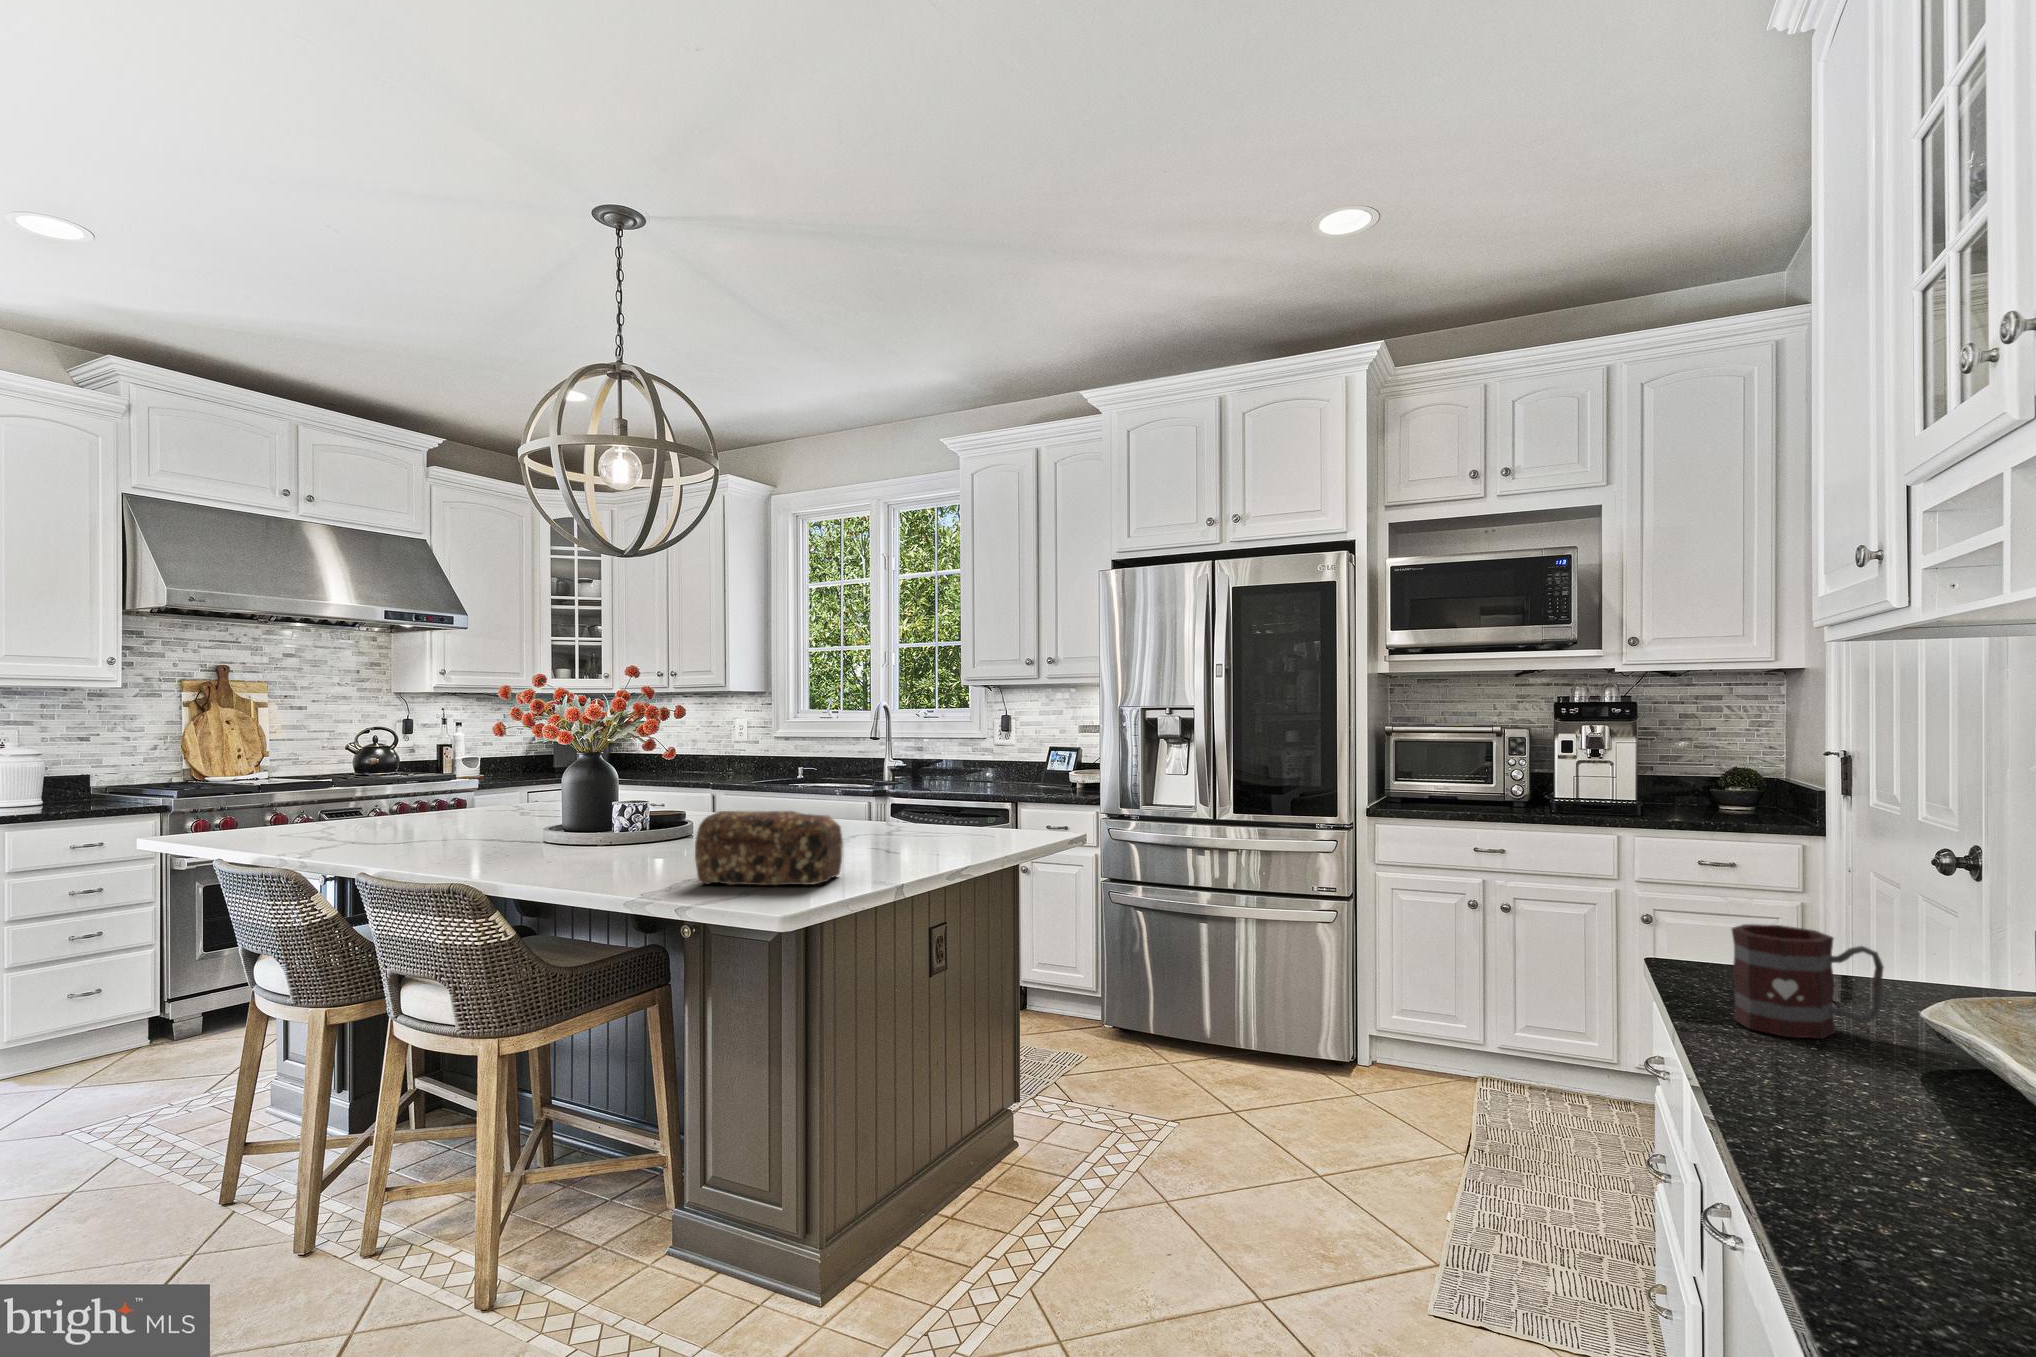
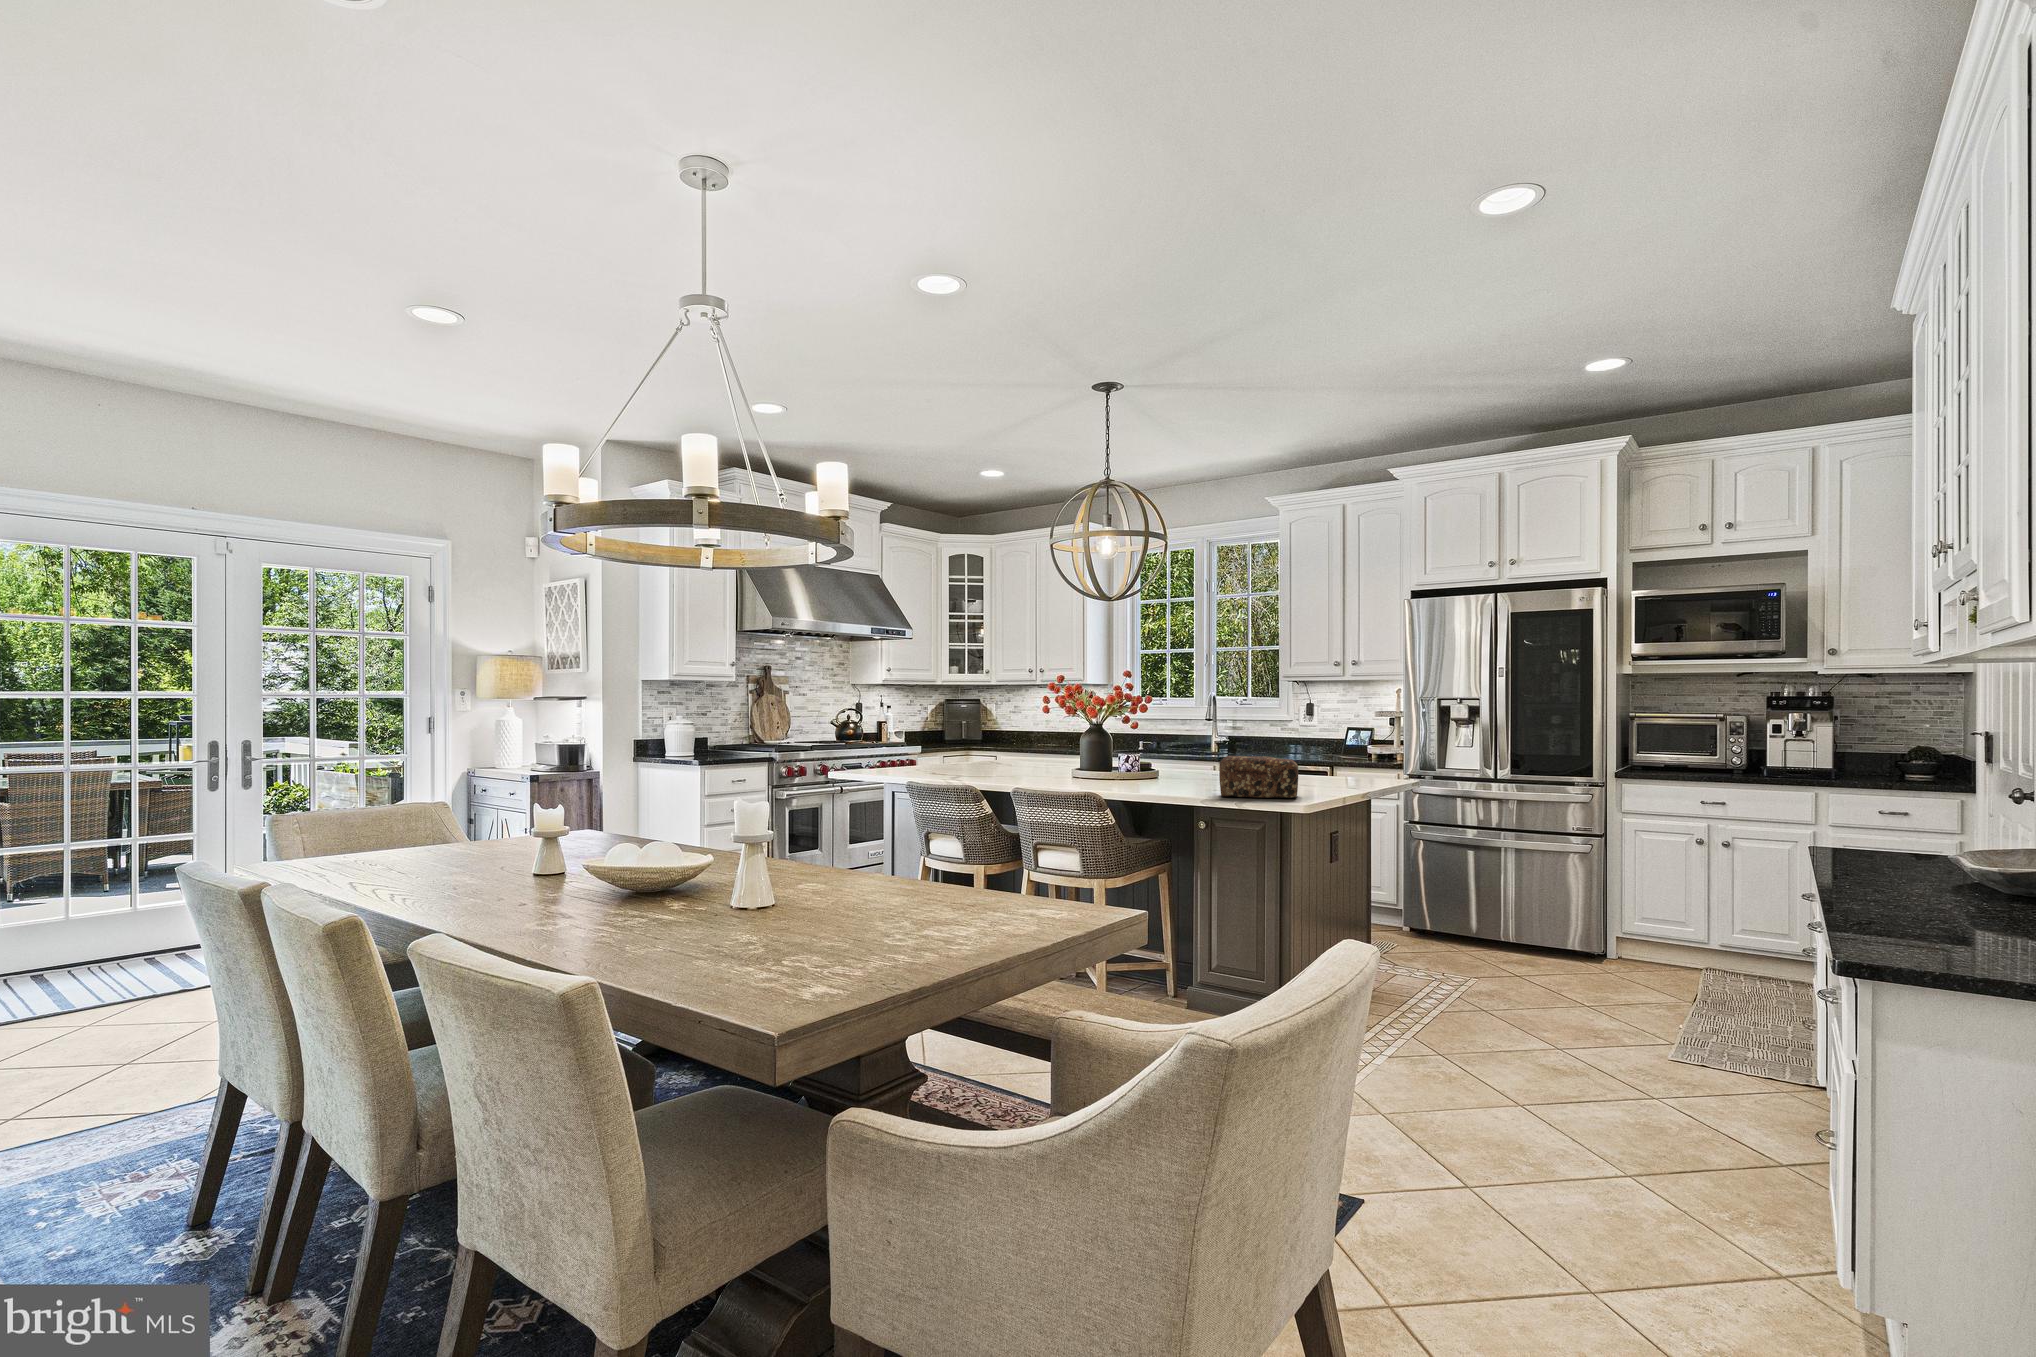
mug: present [1732,924,1884,1039] -> none [1854,810,1935,862]

